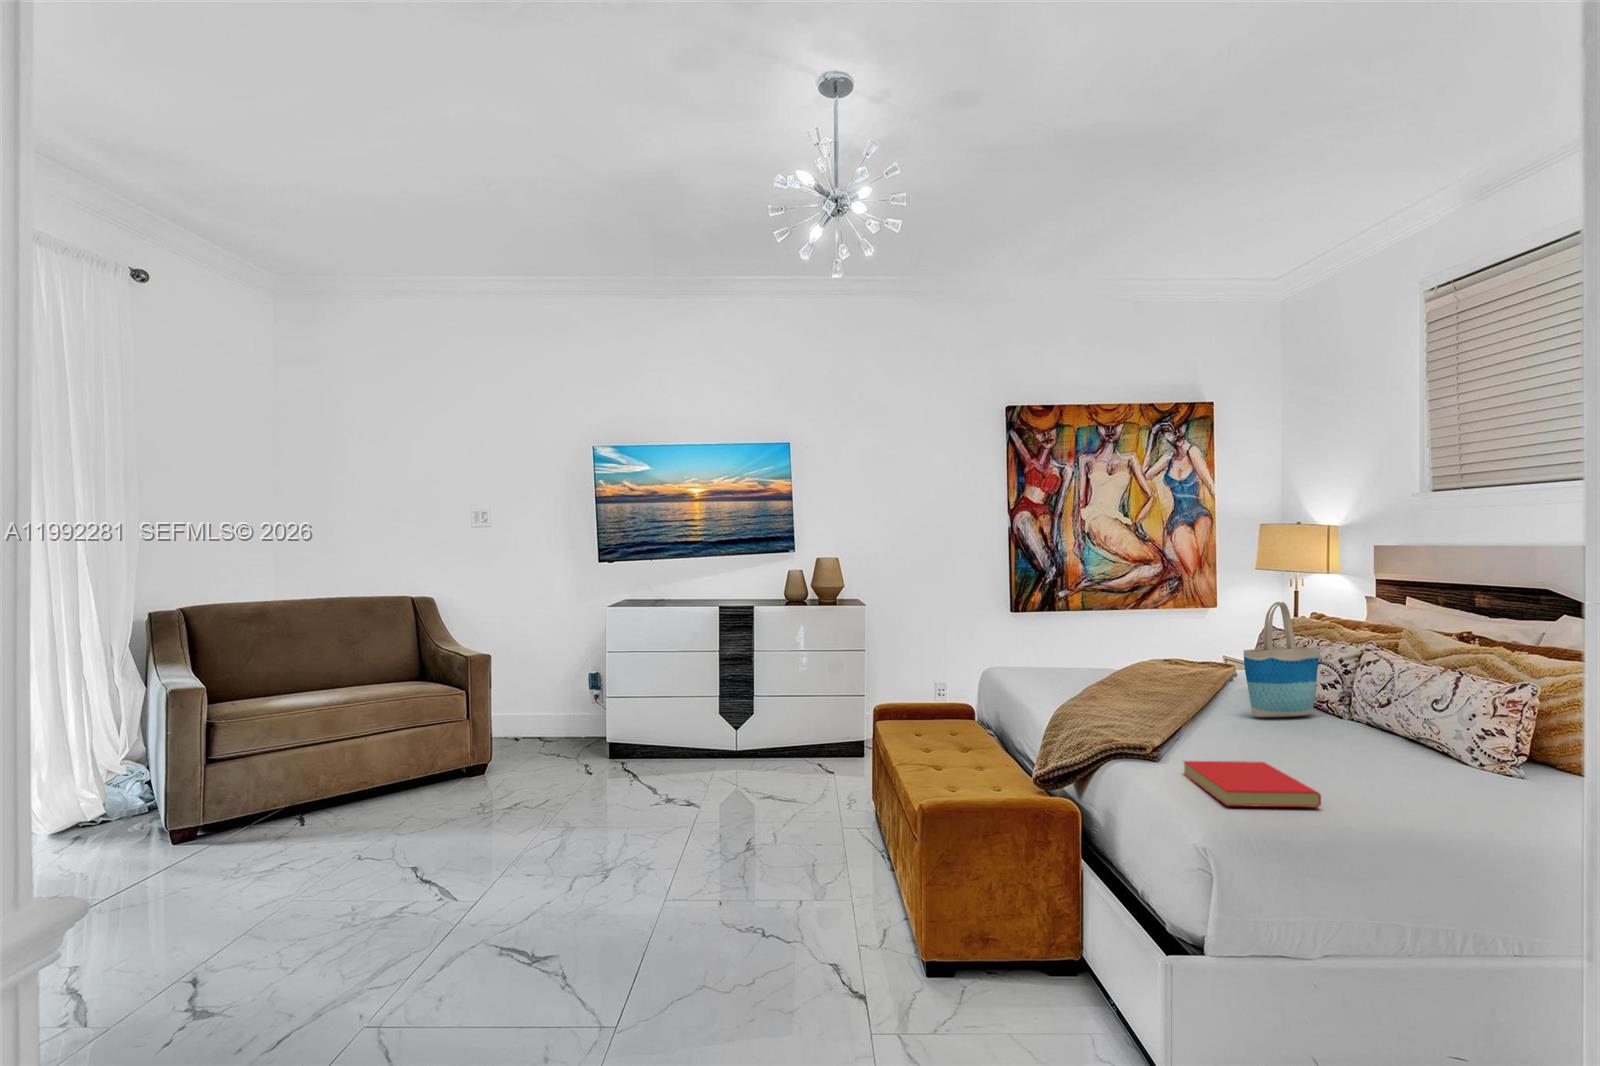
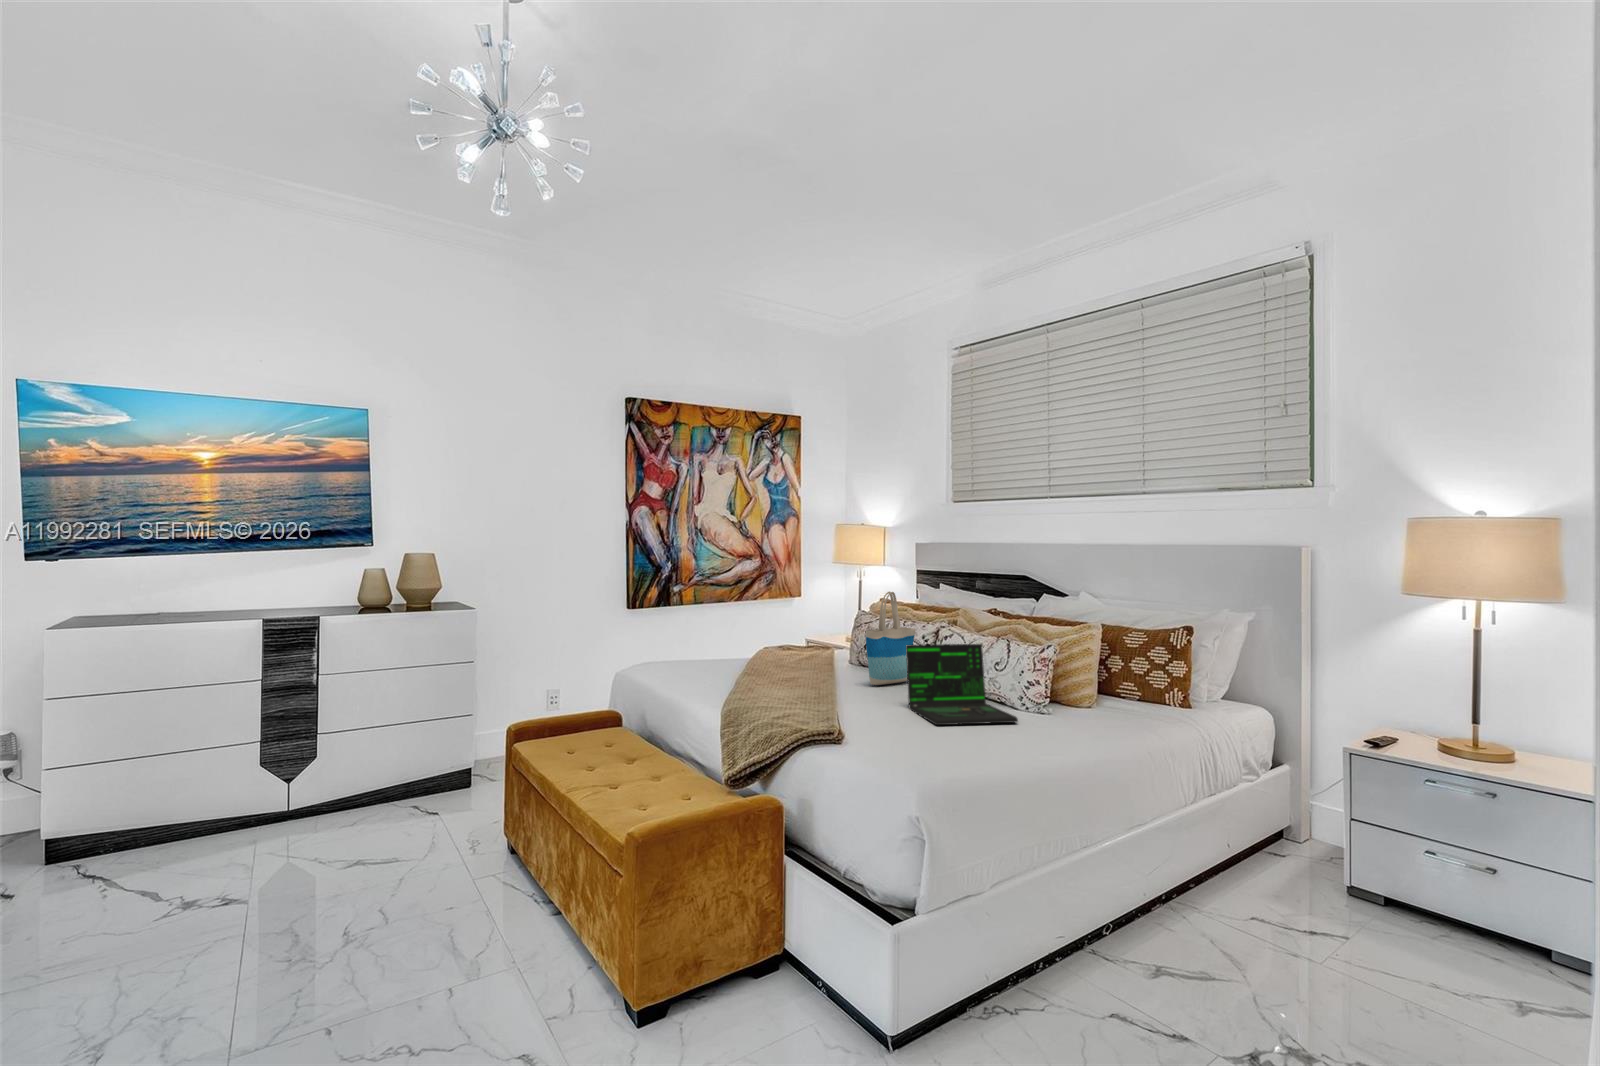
laptop: none [1287,669,1460,786] -> present [906,644,1018,725]
book: present [1184,761,1321,807] -> none [845,717,947,752]

